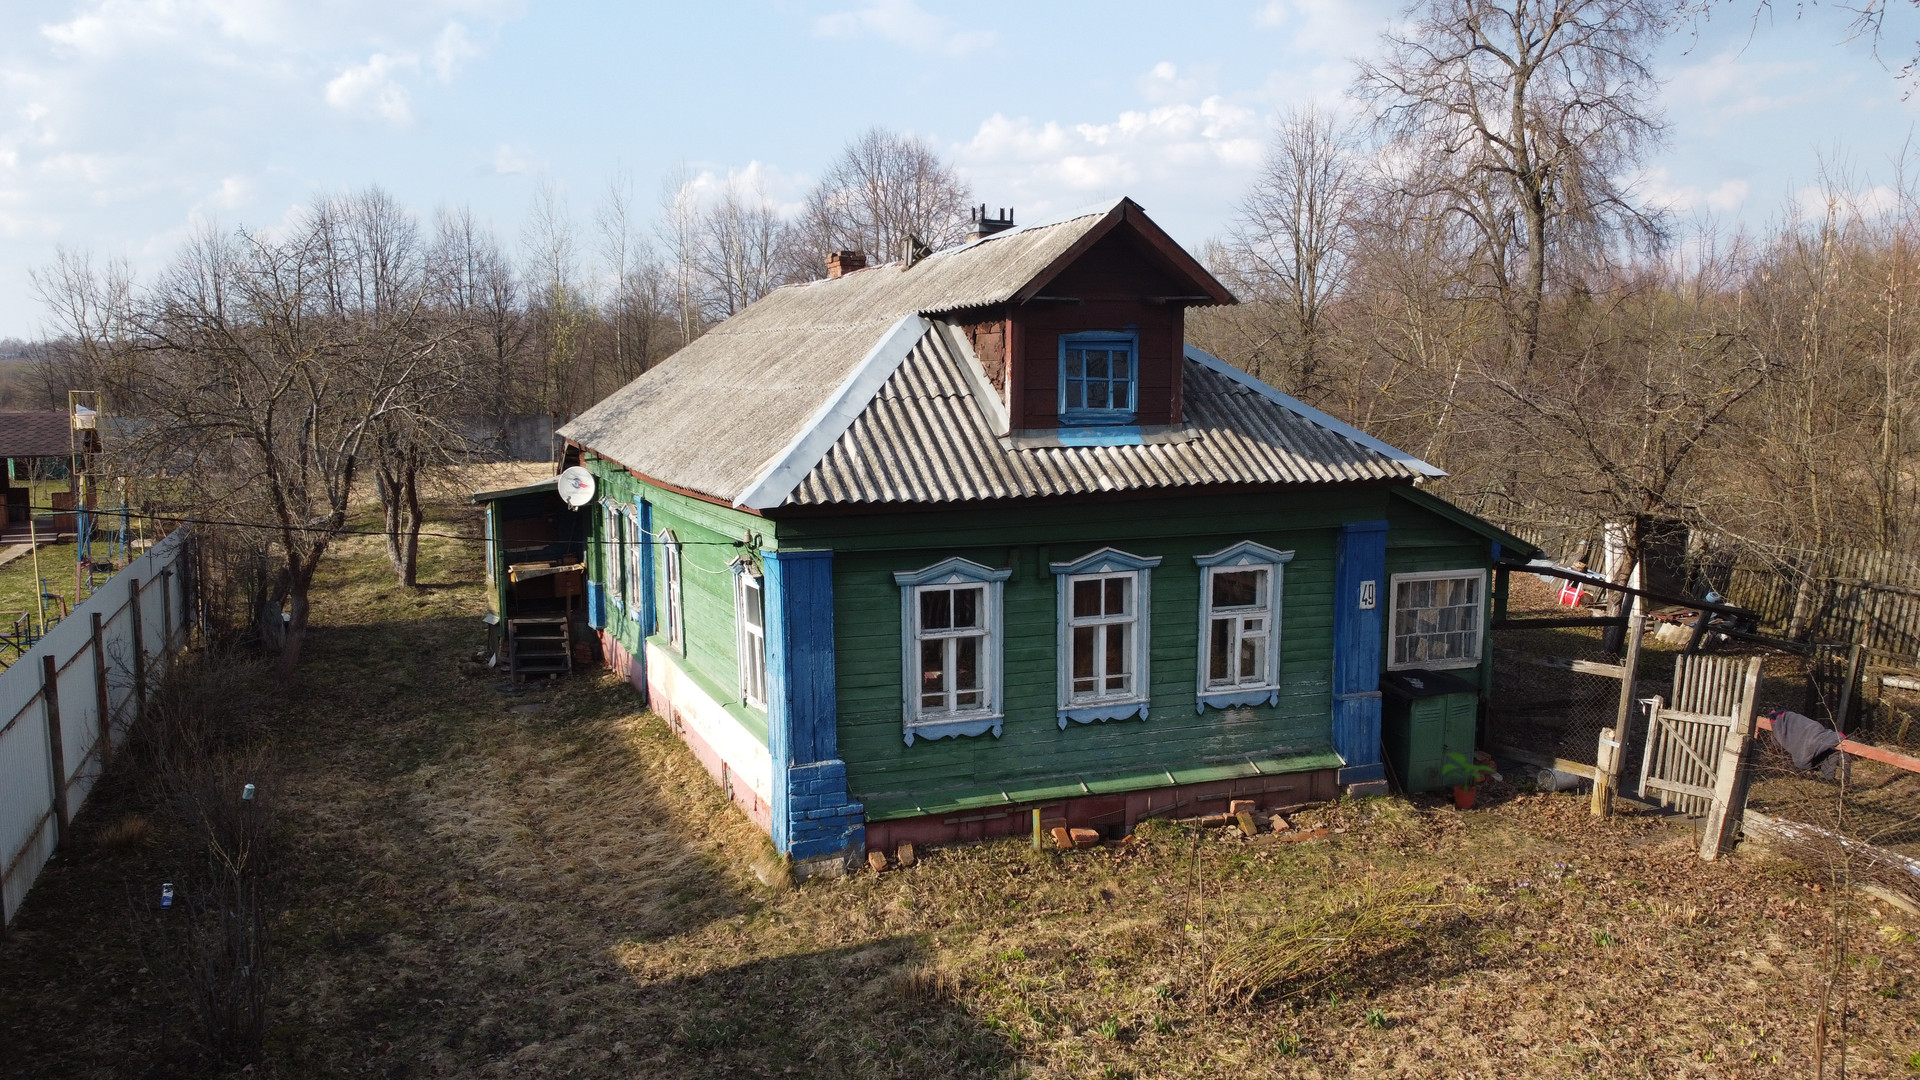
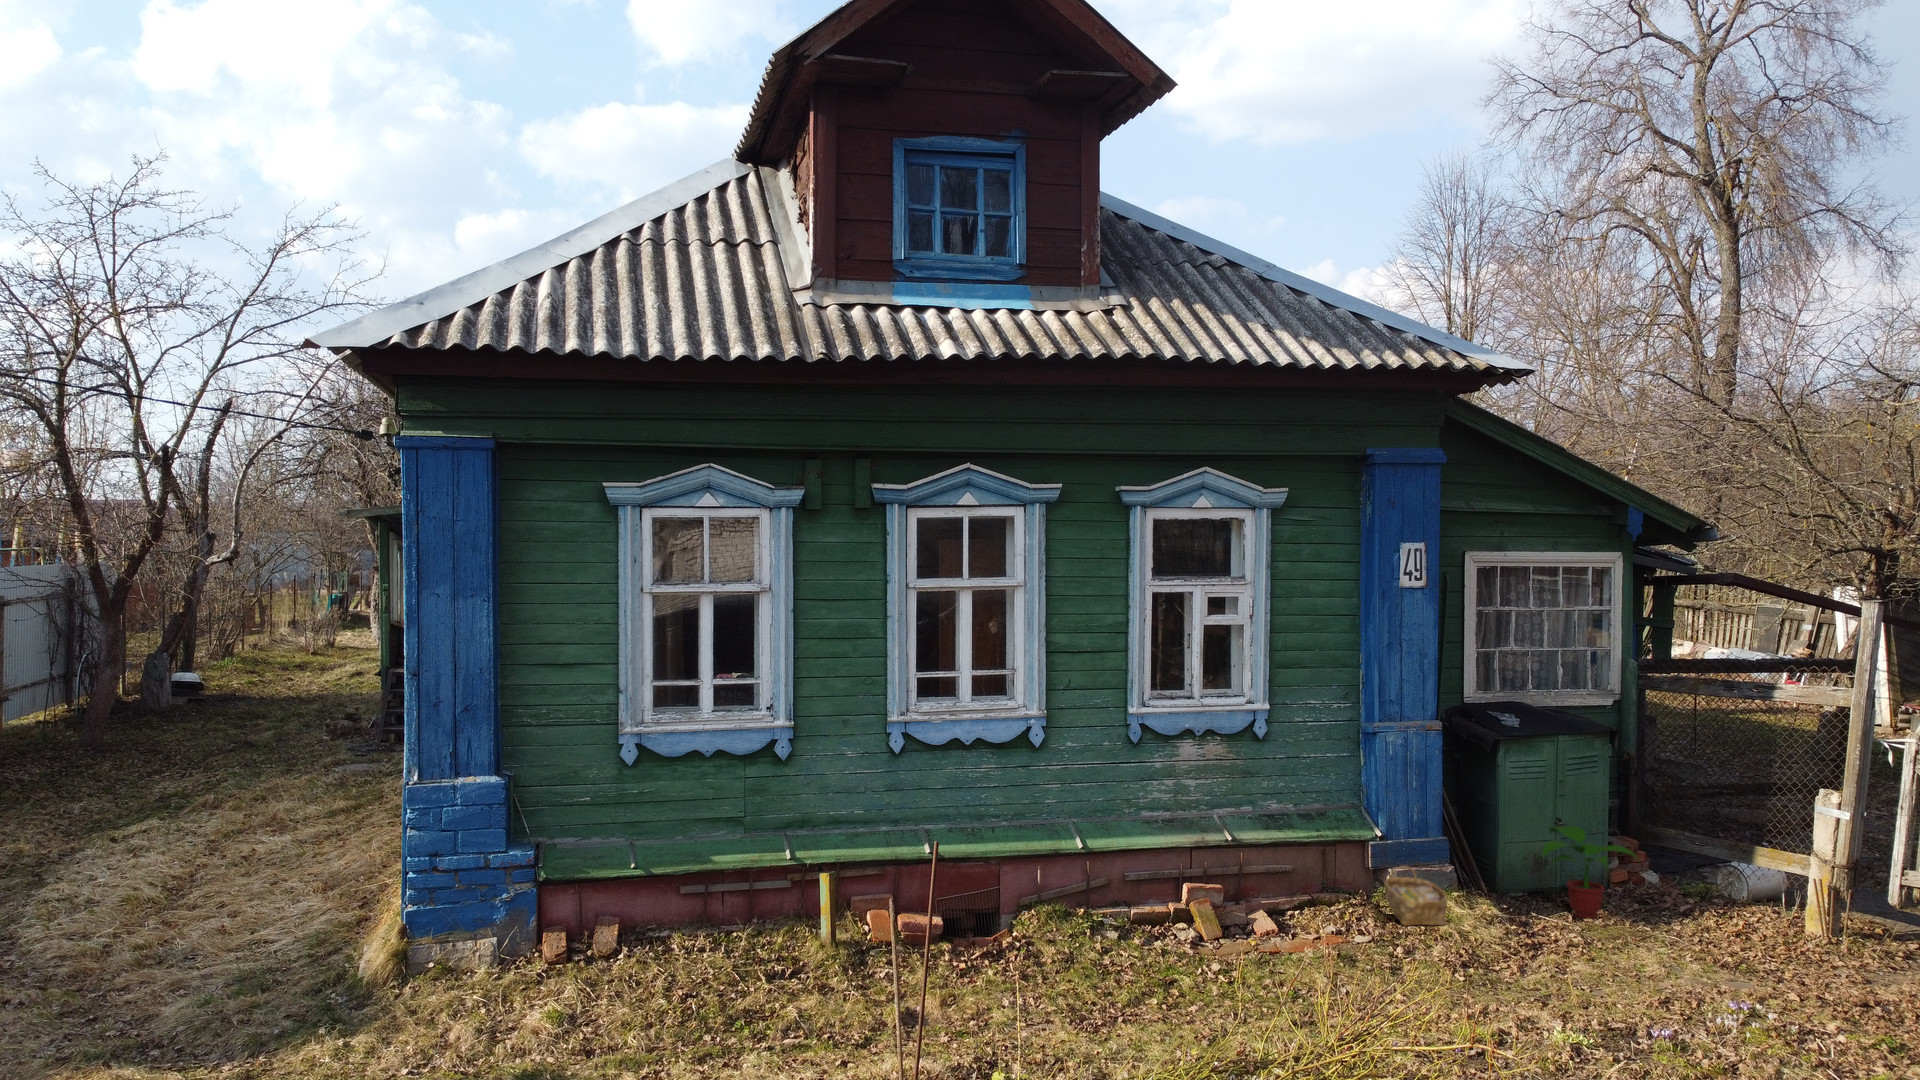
woven basket: none [1348,782,1388,819] -> present [1384,866,1447,926]

